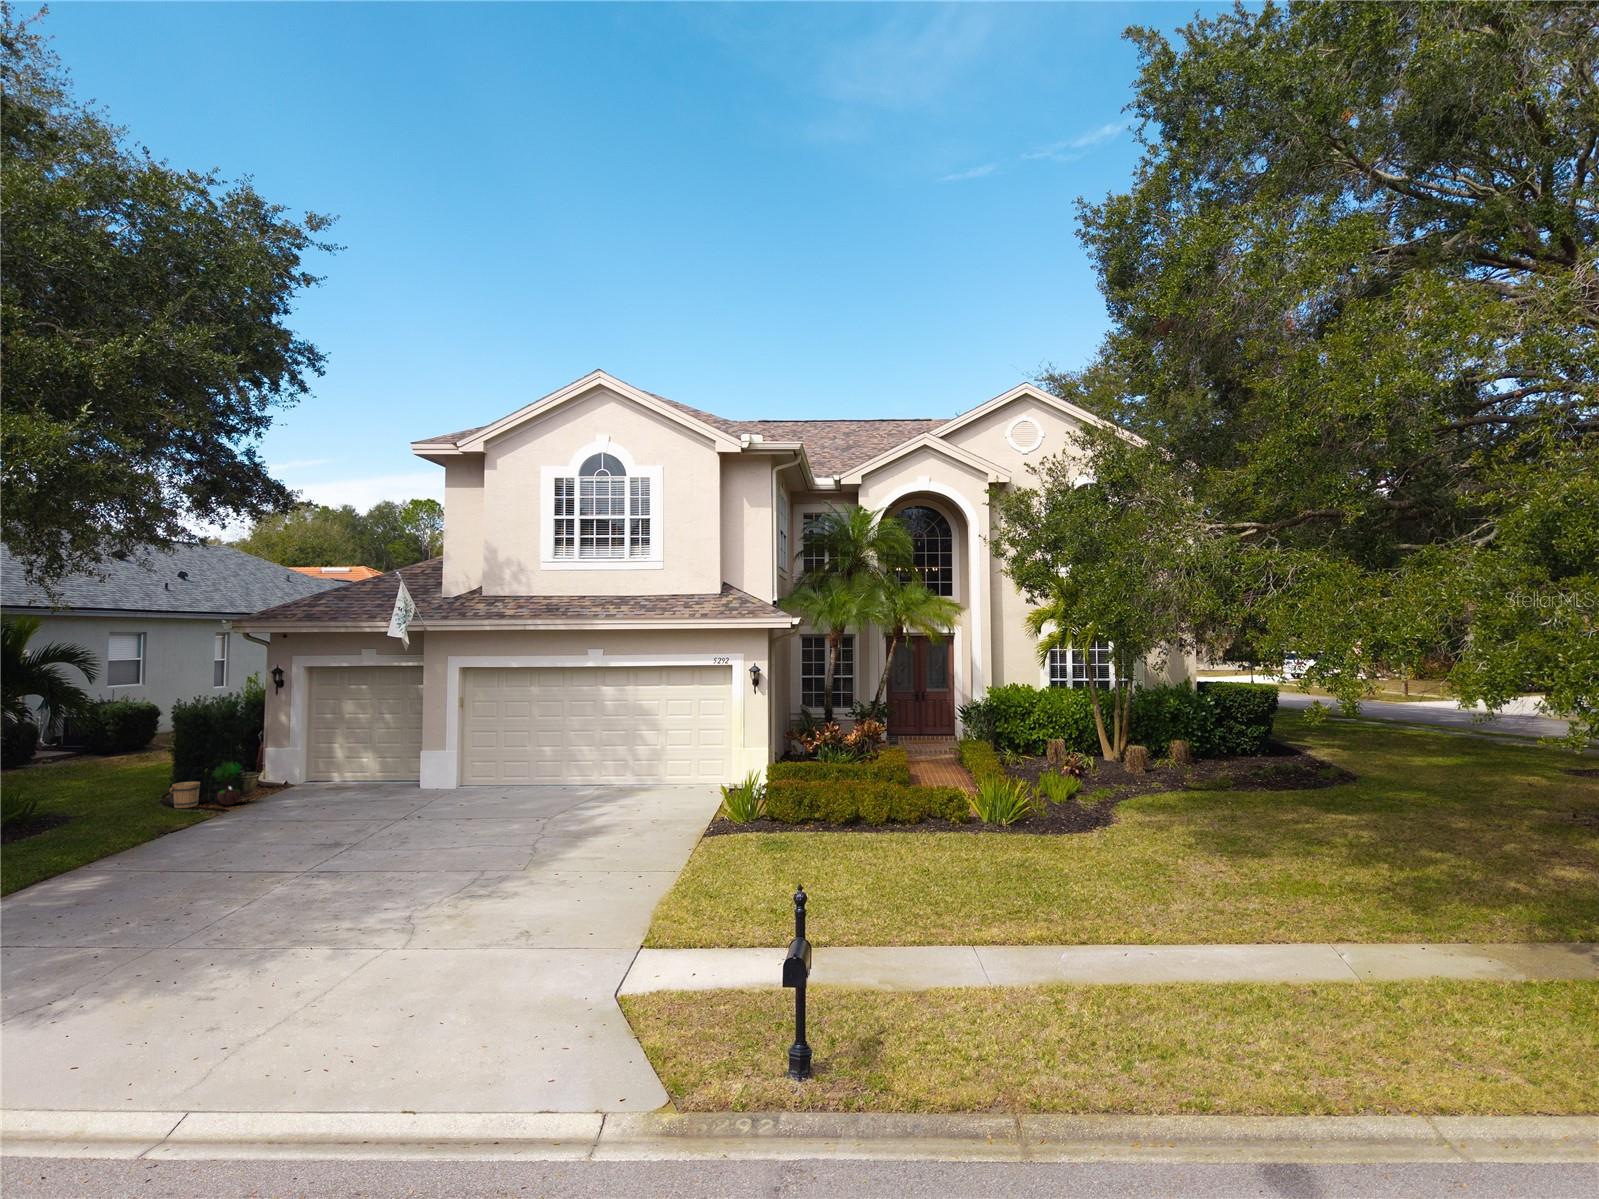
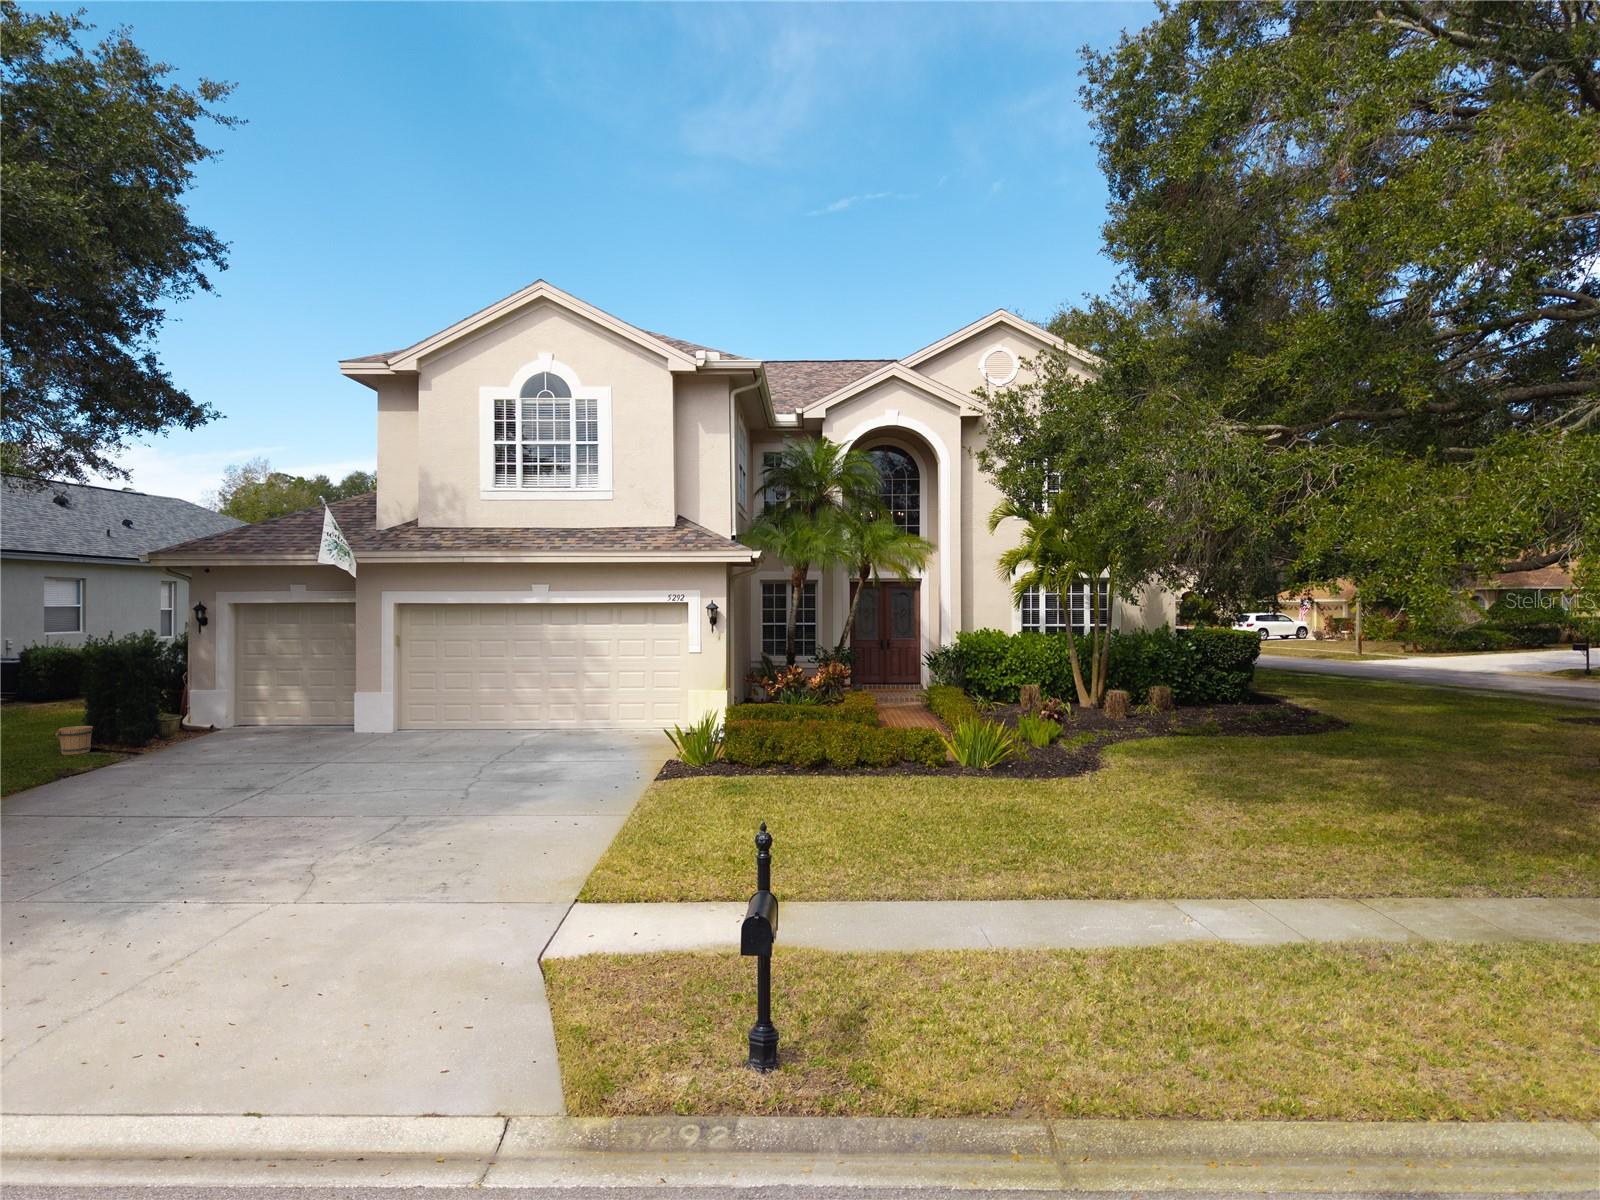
potted tree: present [213,763,241,805] -> none [103,700,141,752]

